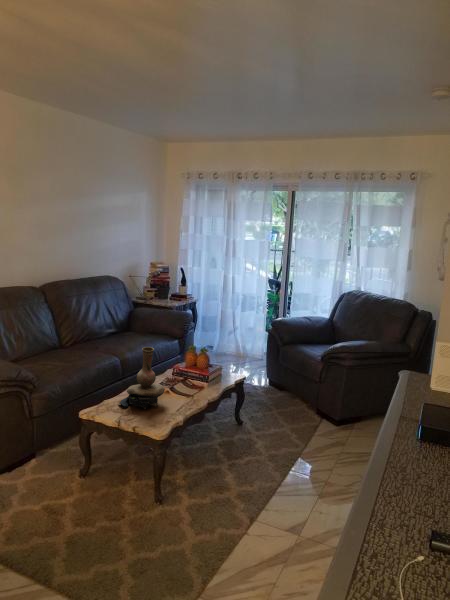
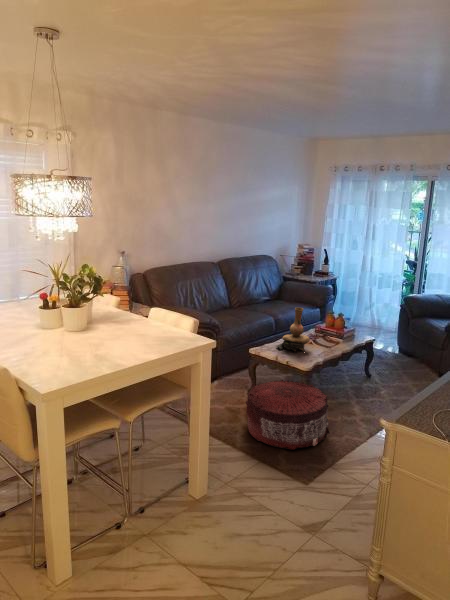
pouf: none [69,455,197,577] -> present [246,380,329,450]

